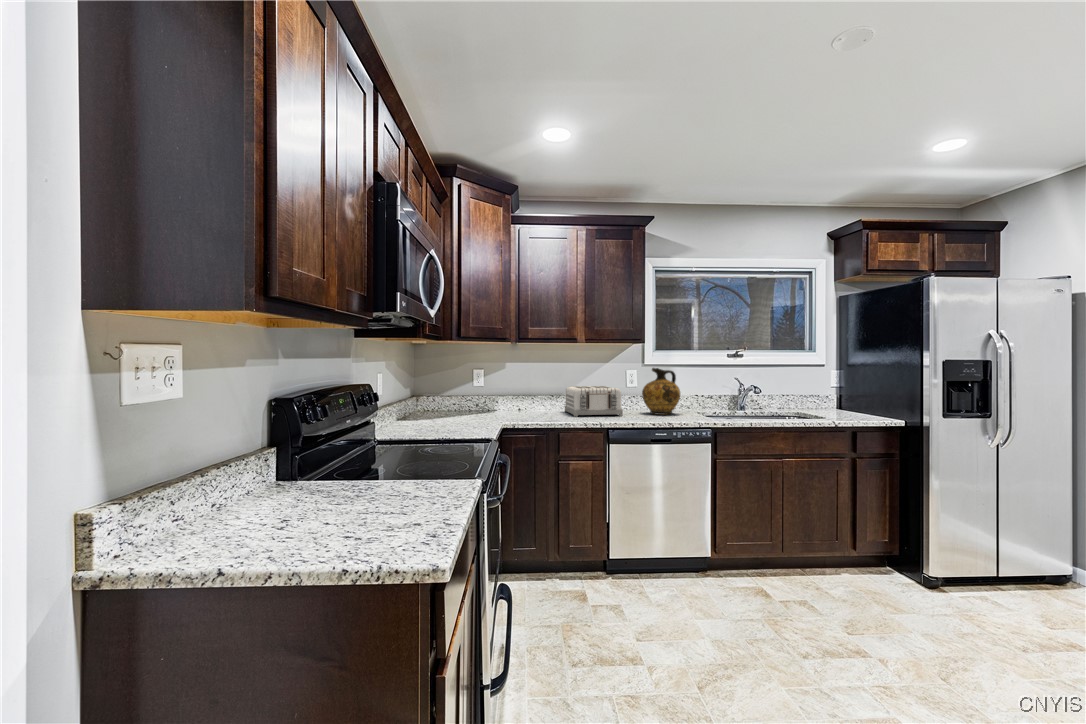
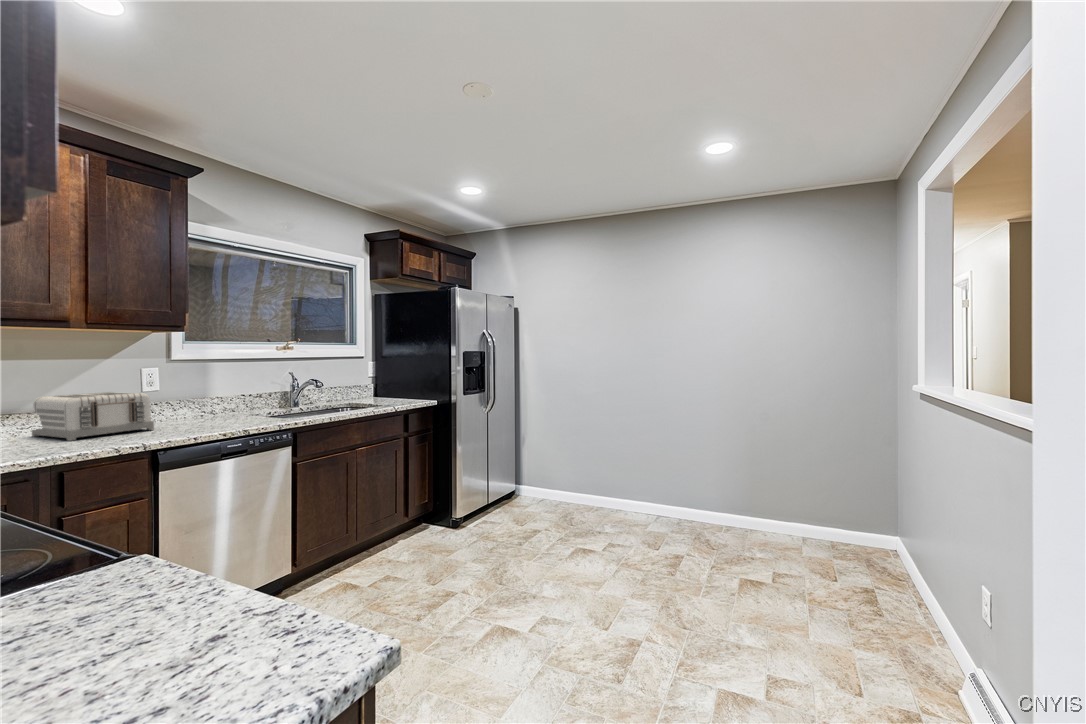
ceramic jug: present [642,368,680,415] -> none [175,364,231,422]

